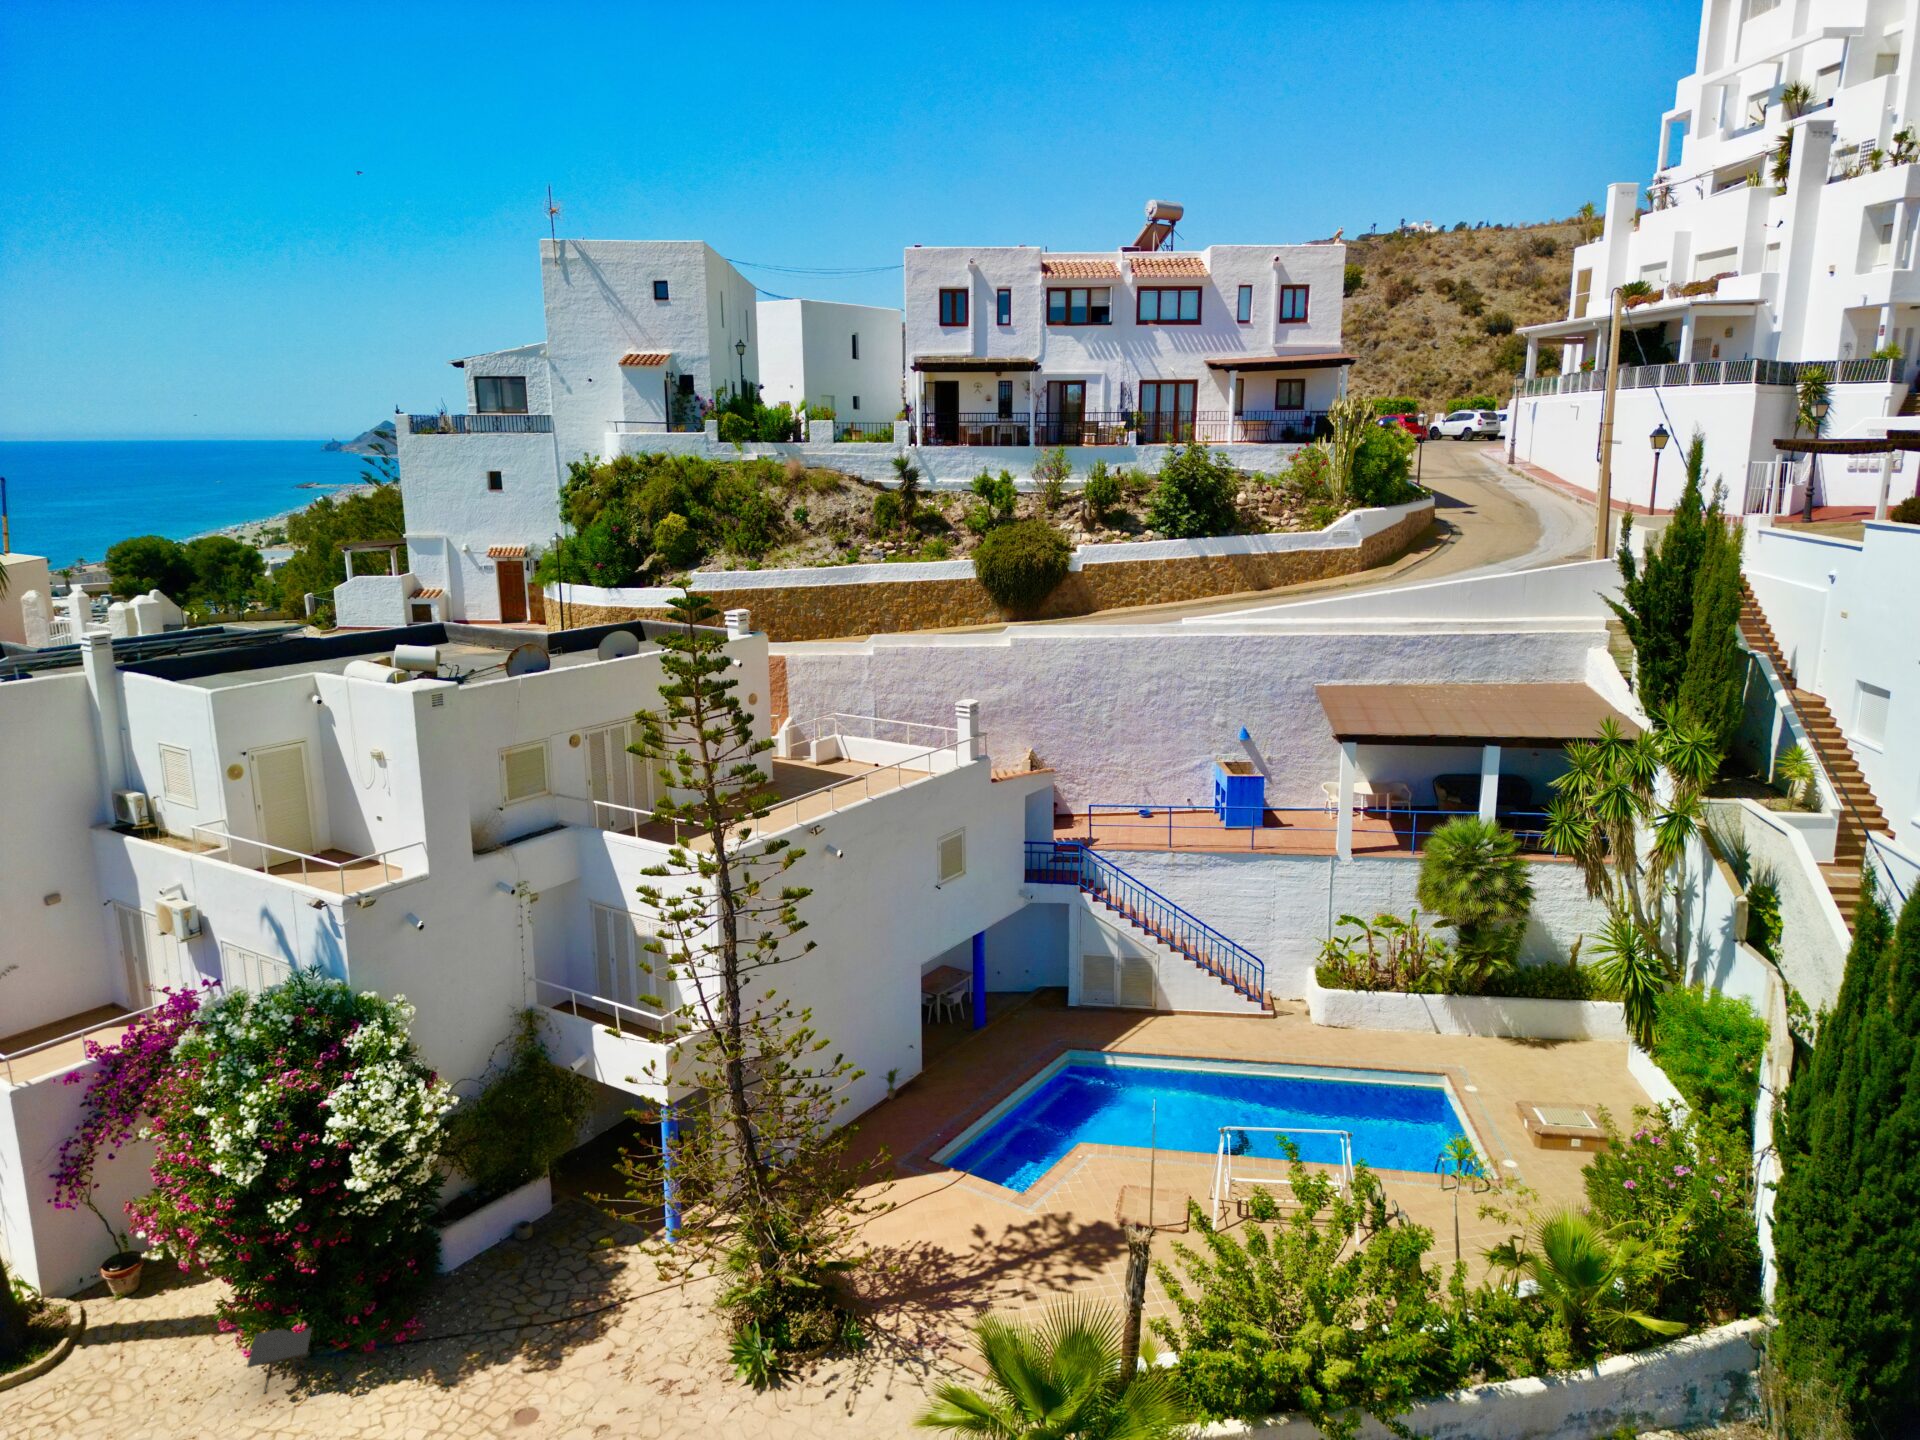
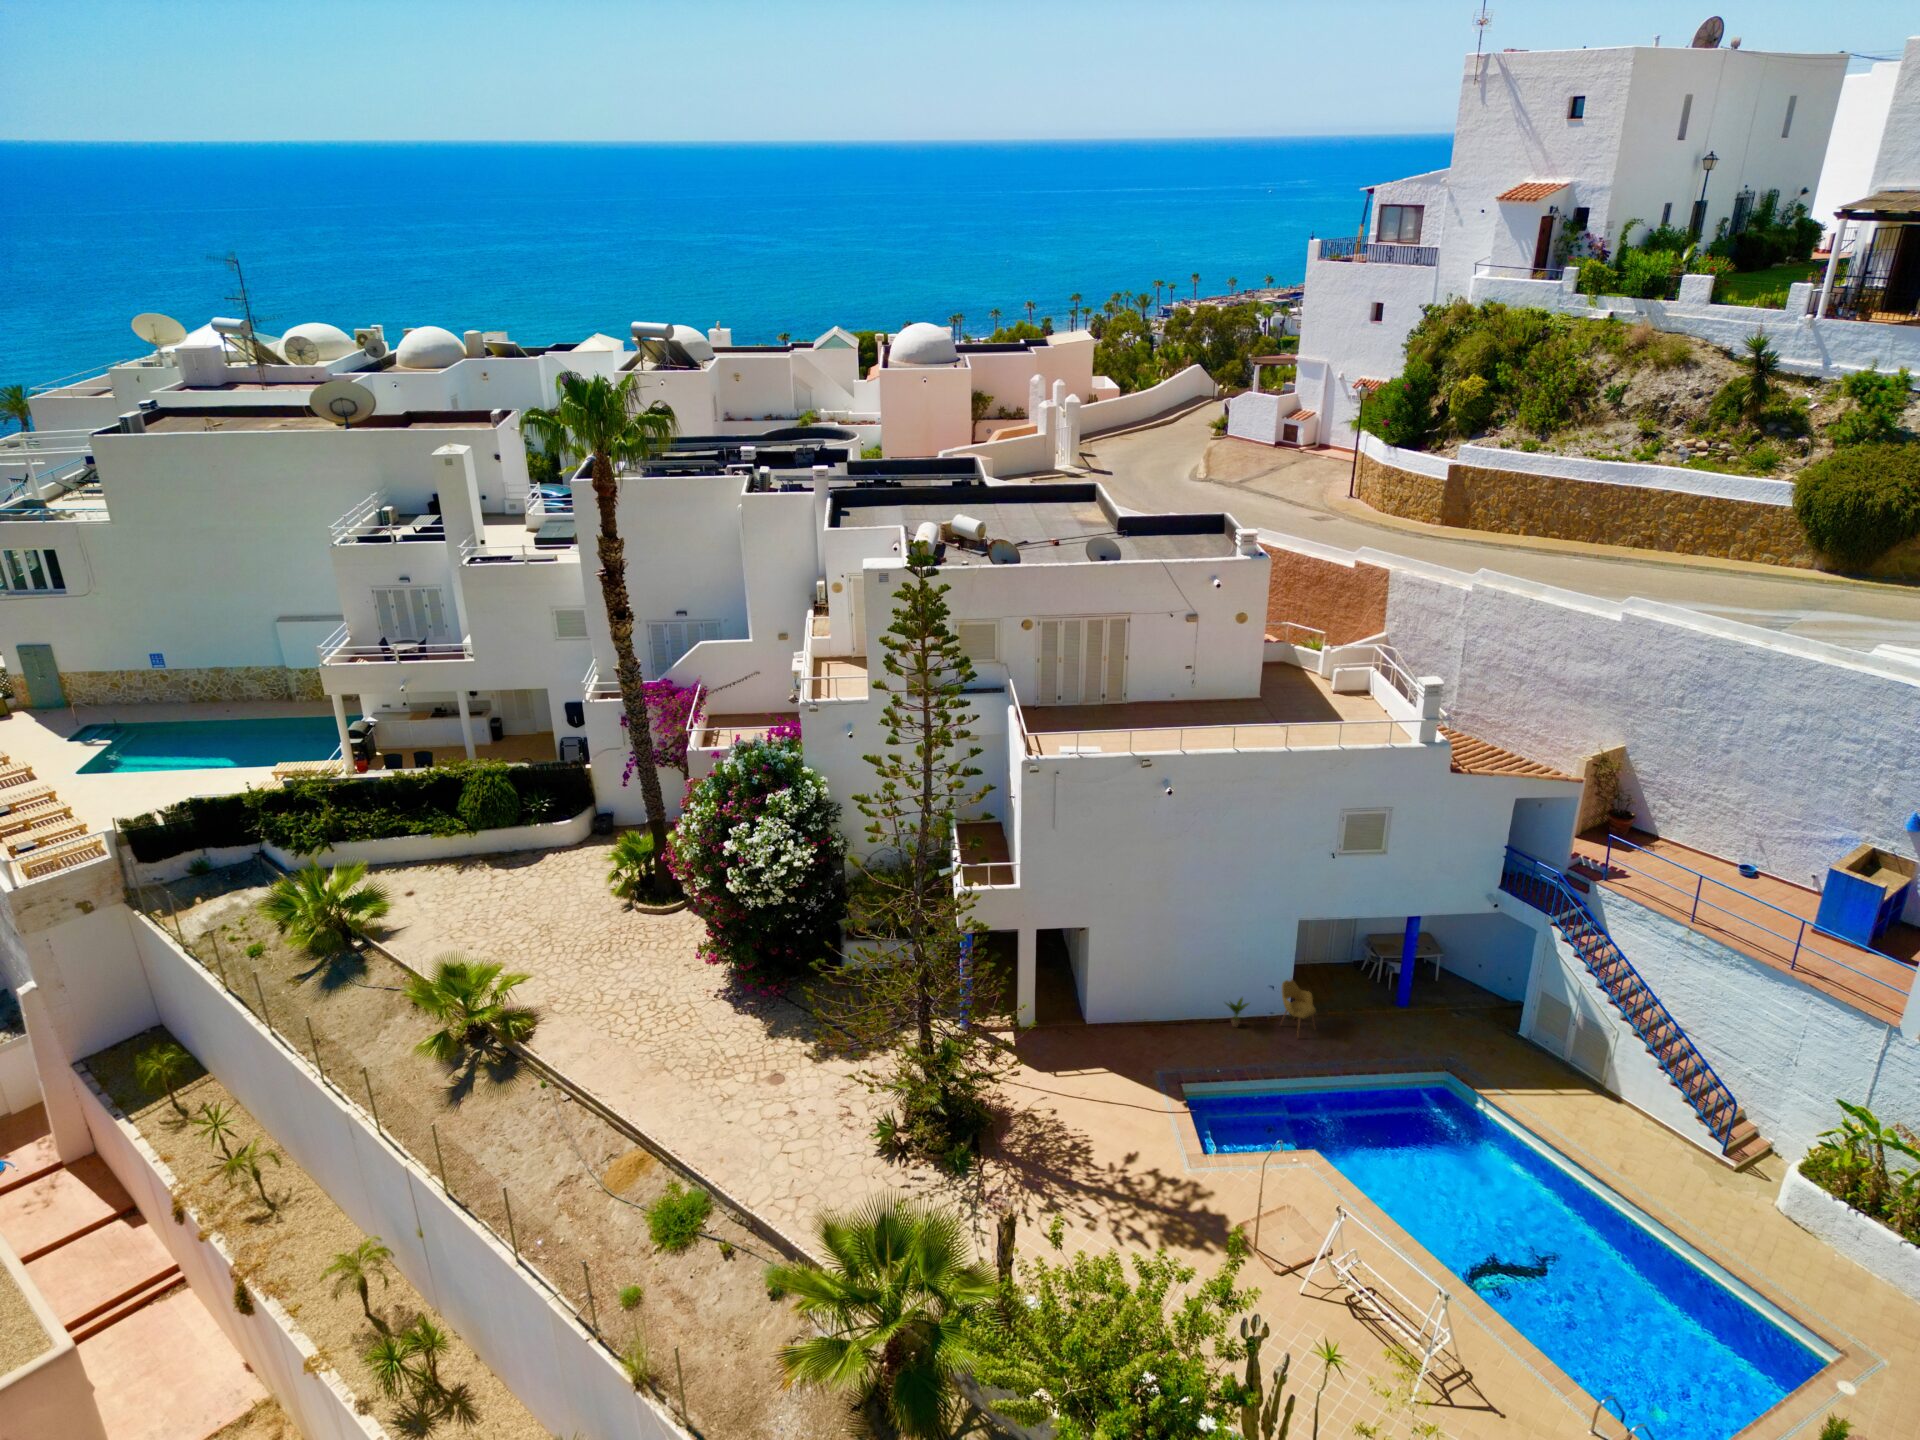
chair: none [914,1029,950,1082] -> present [1281,980,1316,1035]
side table: present [247,1328,312,1393] -> none [694,959,740,1000]

